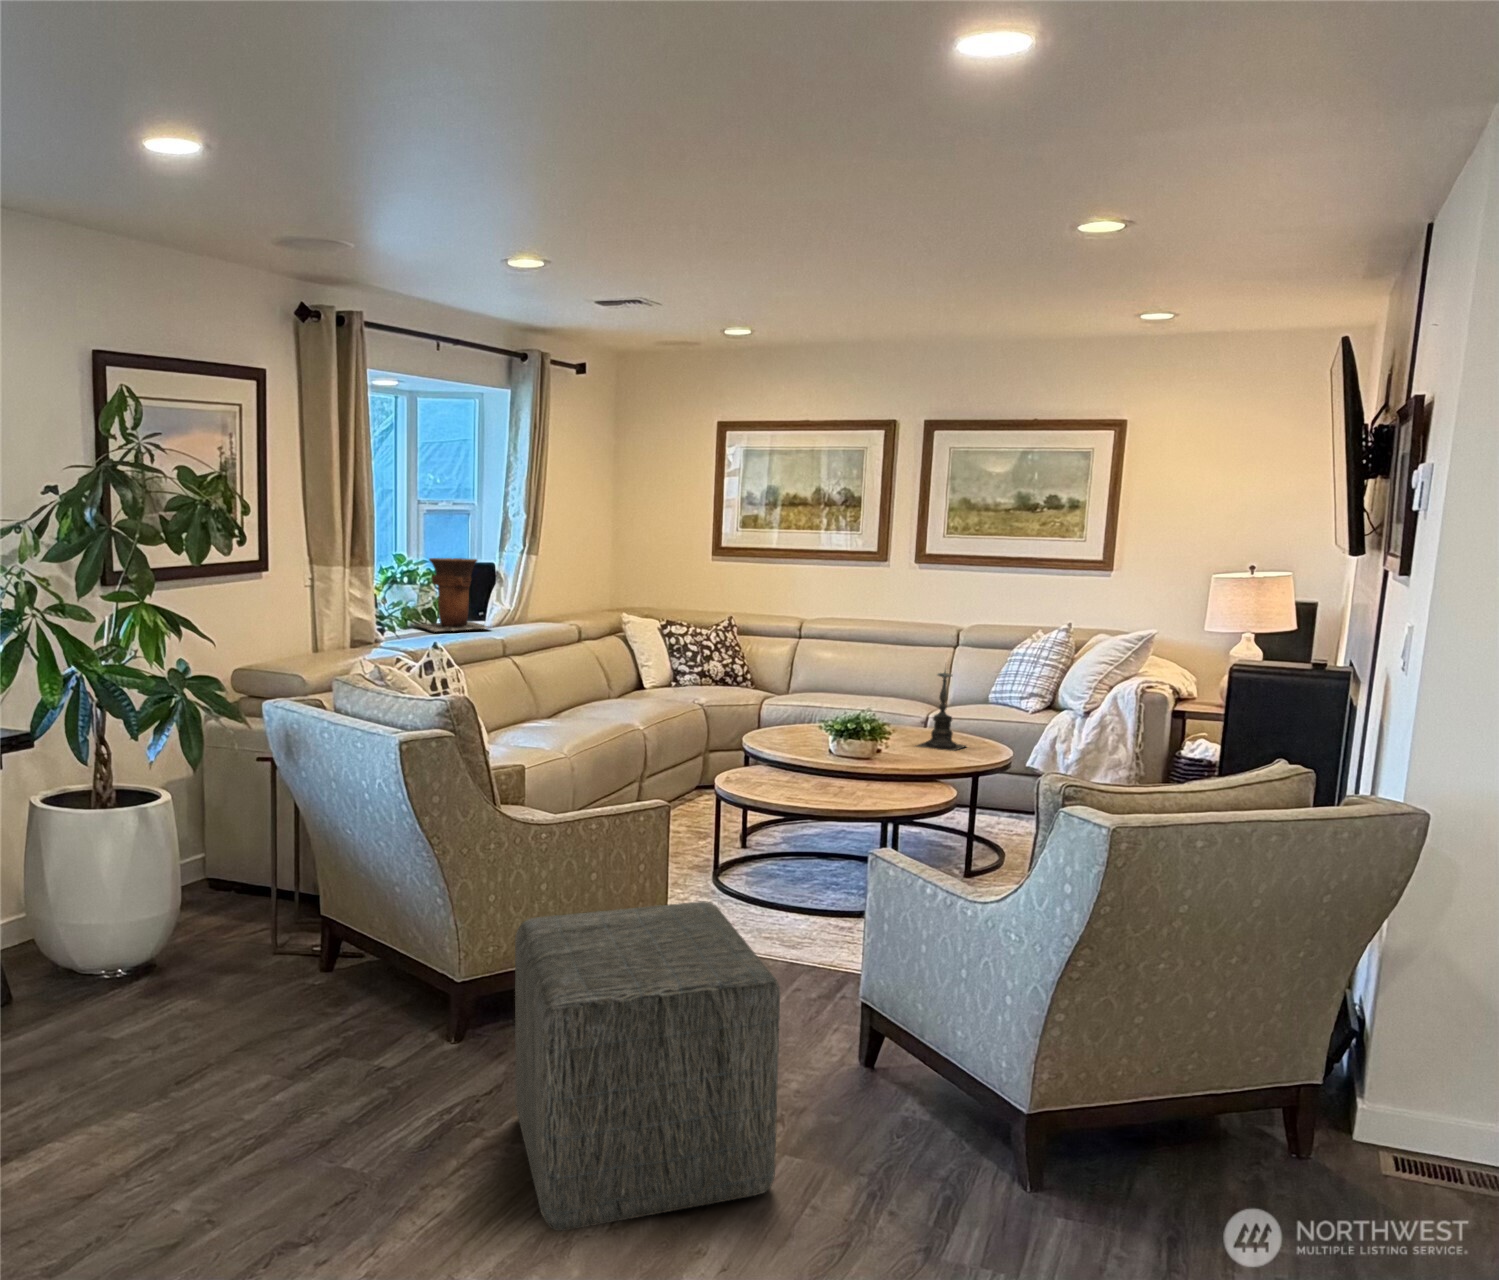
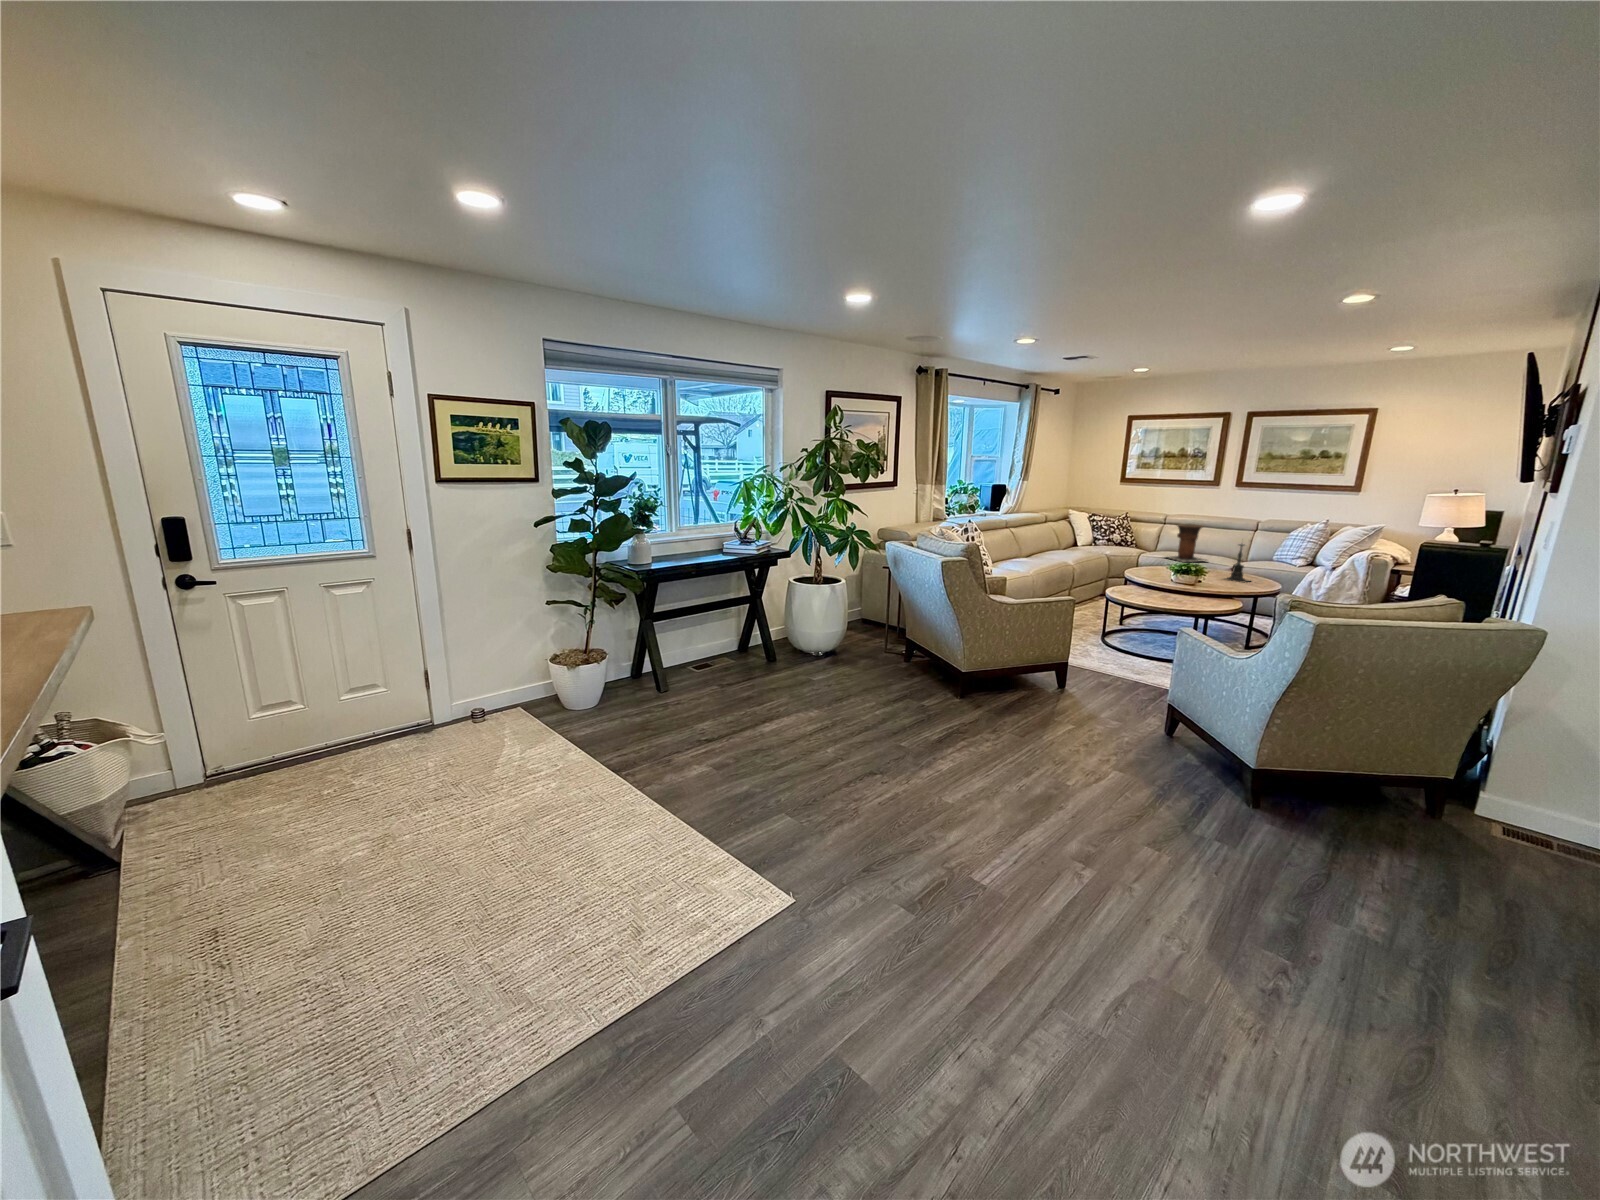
vase: present [416,558,490,631] -> present [1167,524,1205,562]
ottoman: present [515,901,780,1231] -> none [1035,621,1142,721]

